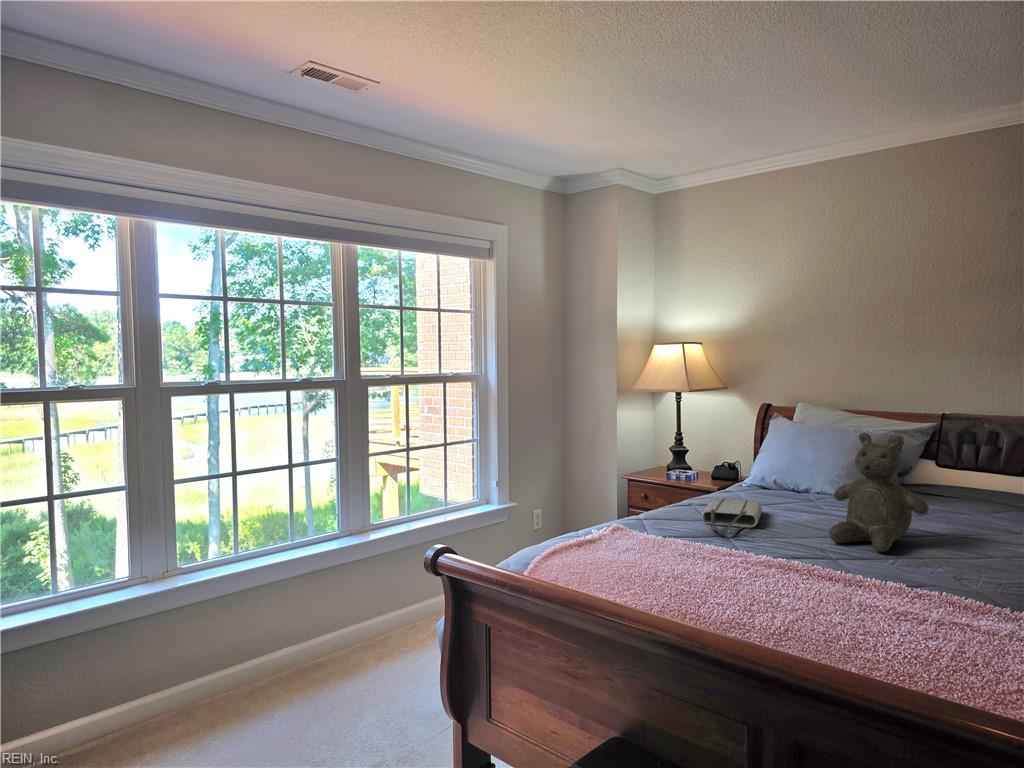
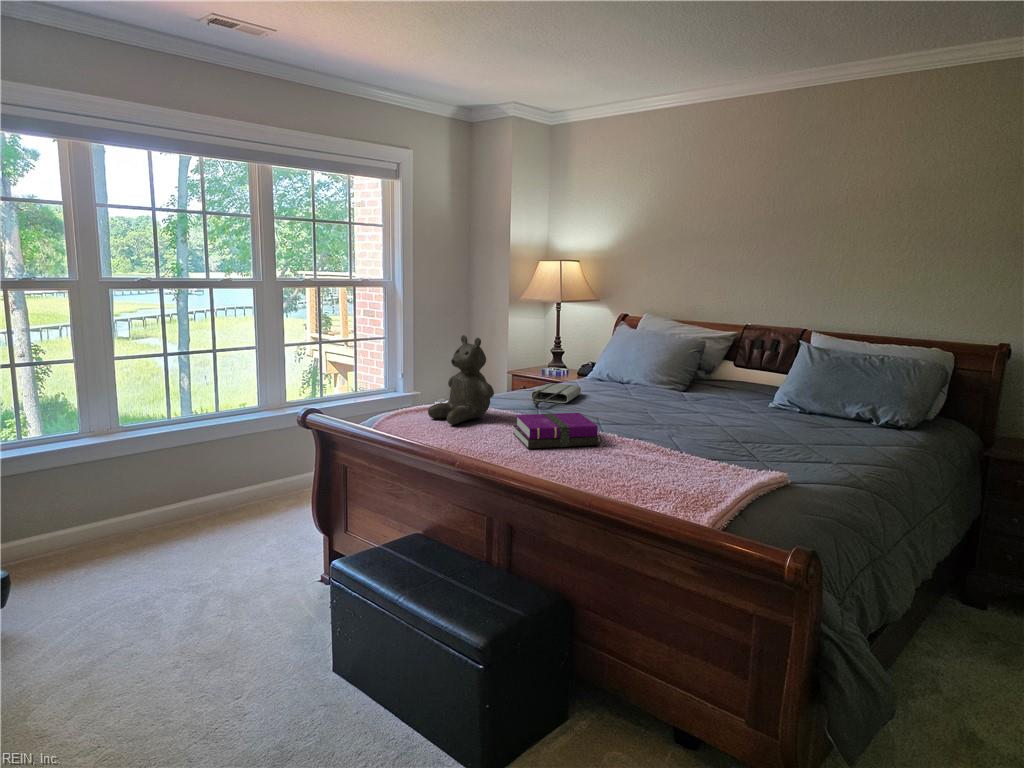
teddy bear: present [829,433,929,552] -> present [428,335,494,425]
notebook: none [721,548,870,611] -> present [513,413,600,449]

